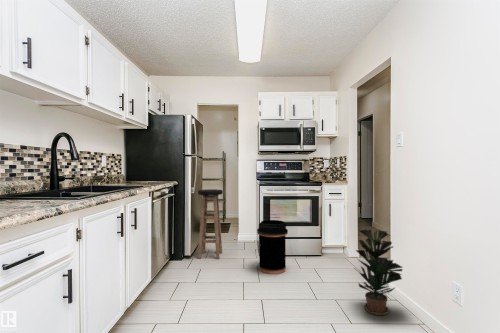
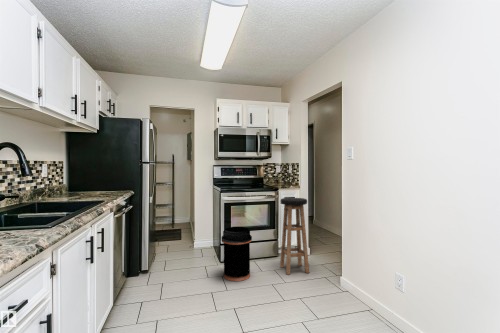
bar stool: present [198,189,223,259] -> present [280,198,309,275]
potted plant: present [356,230,402,315] -> none [319,233,364,311]

